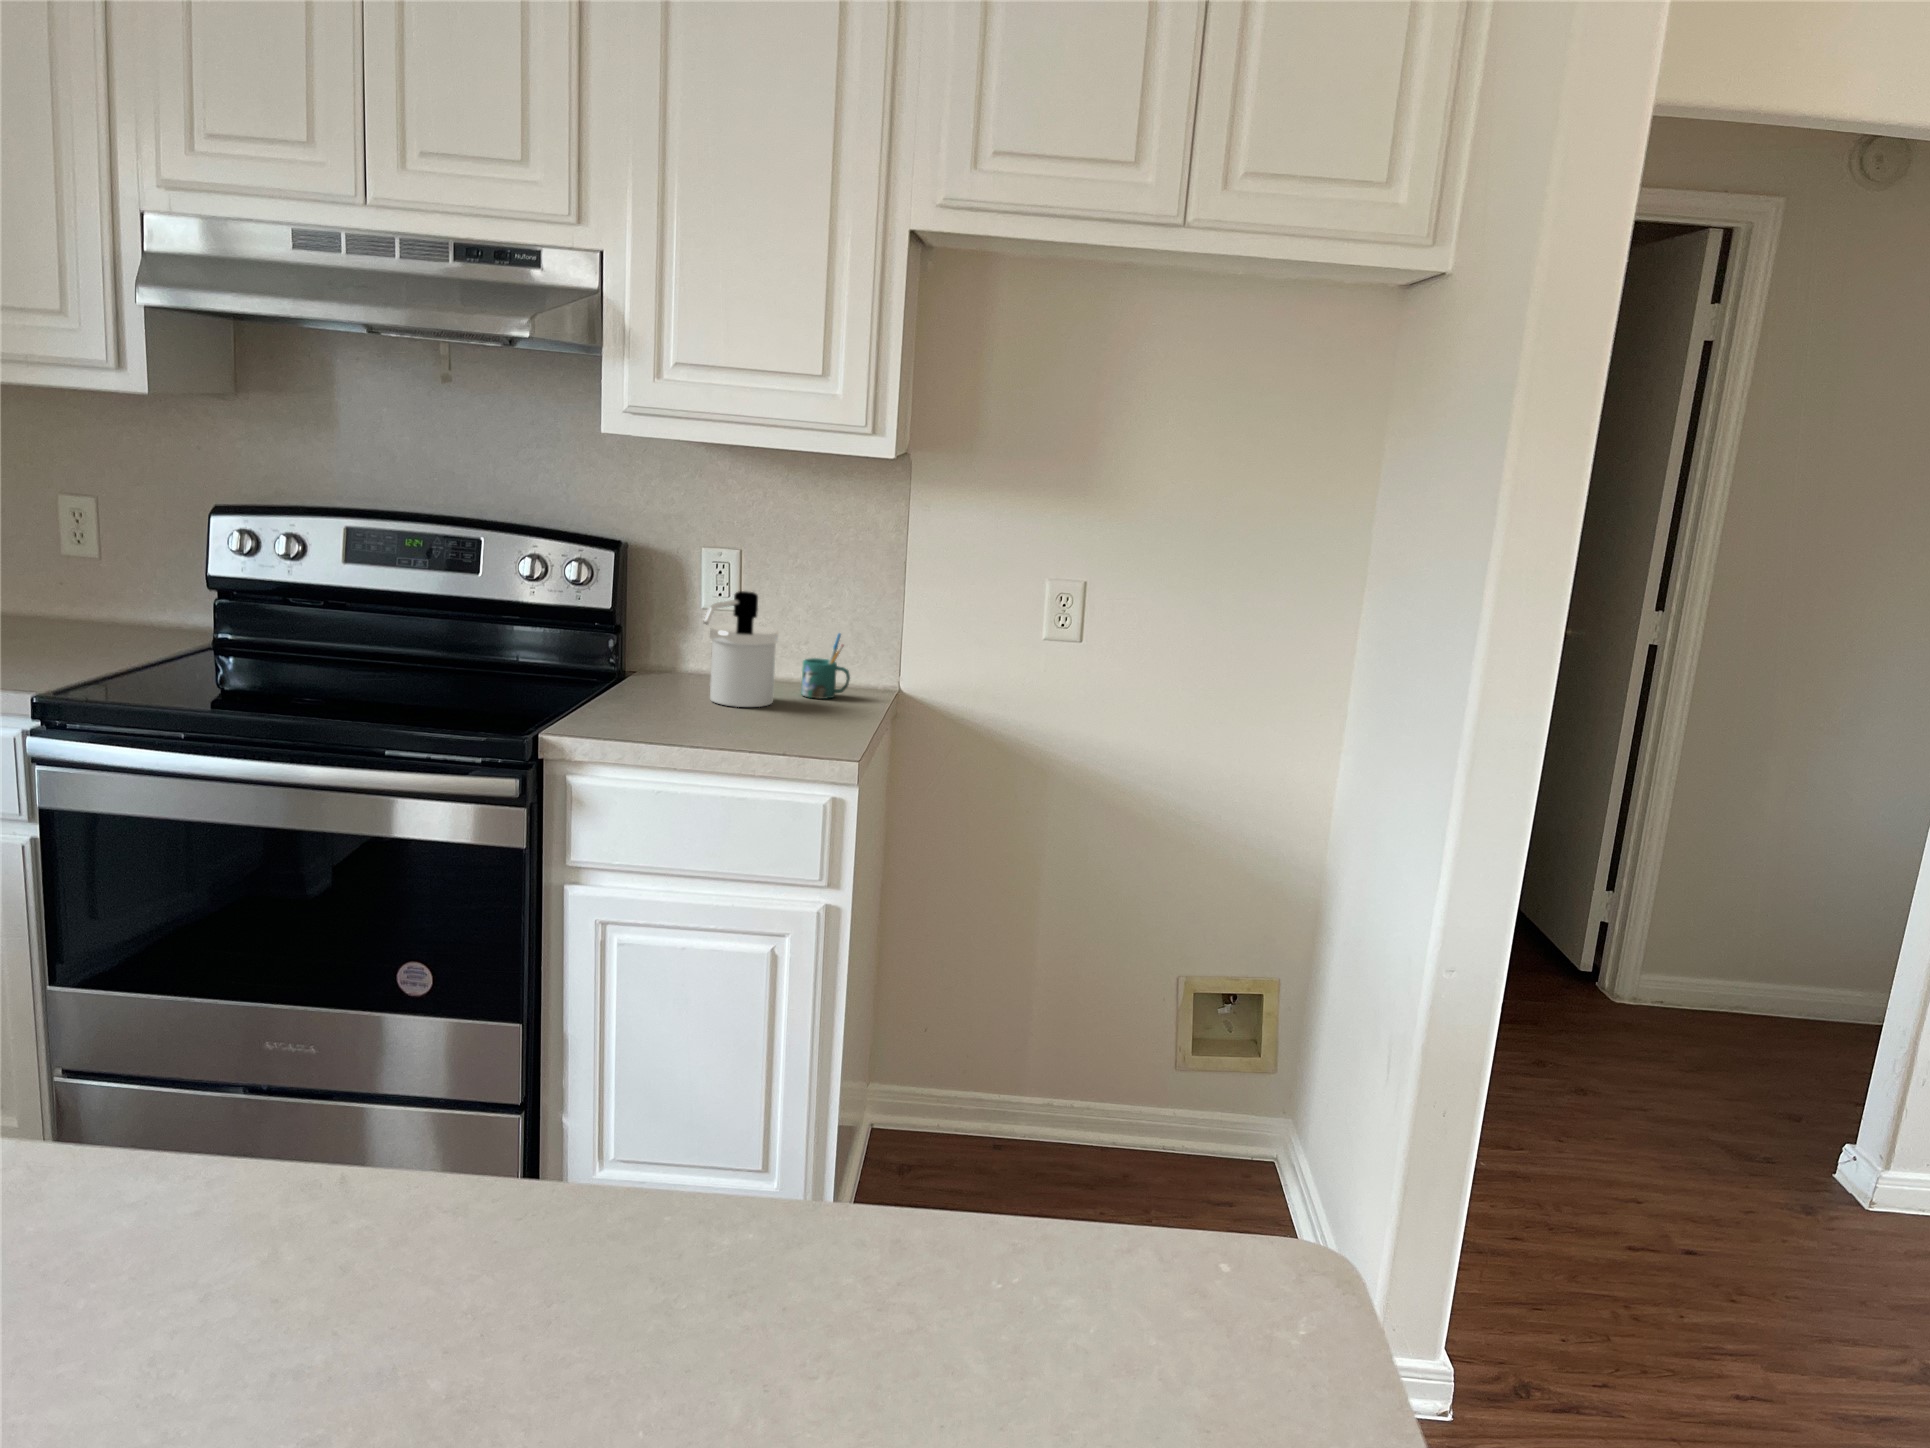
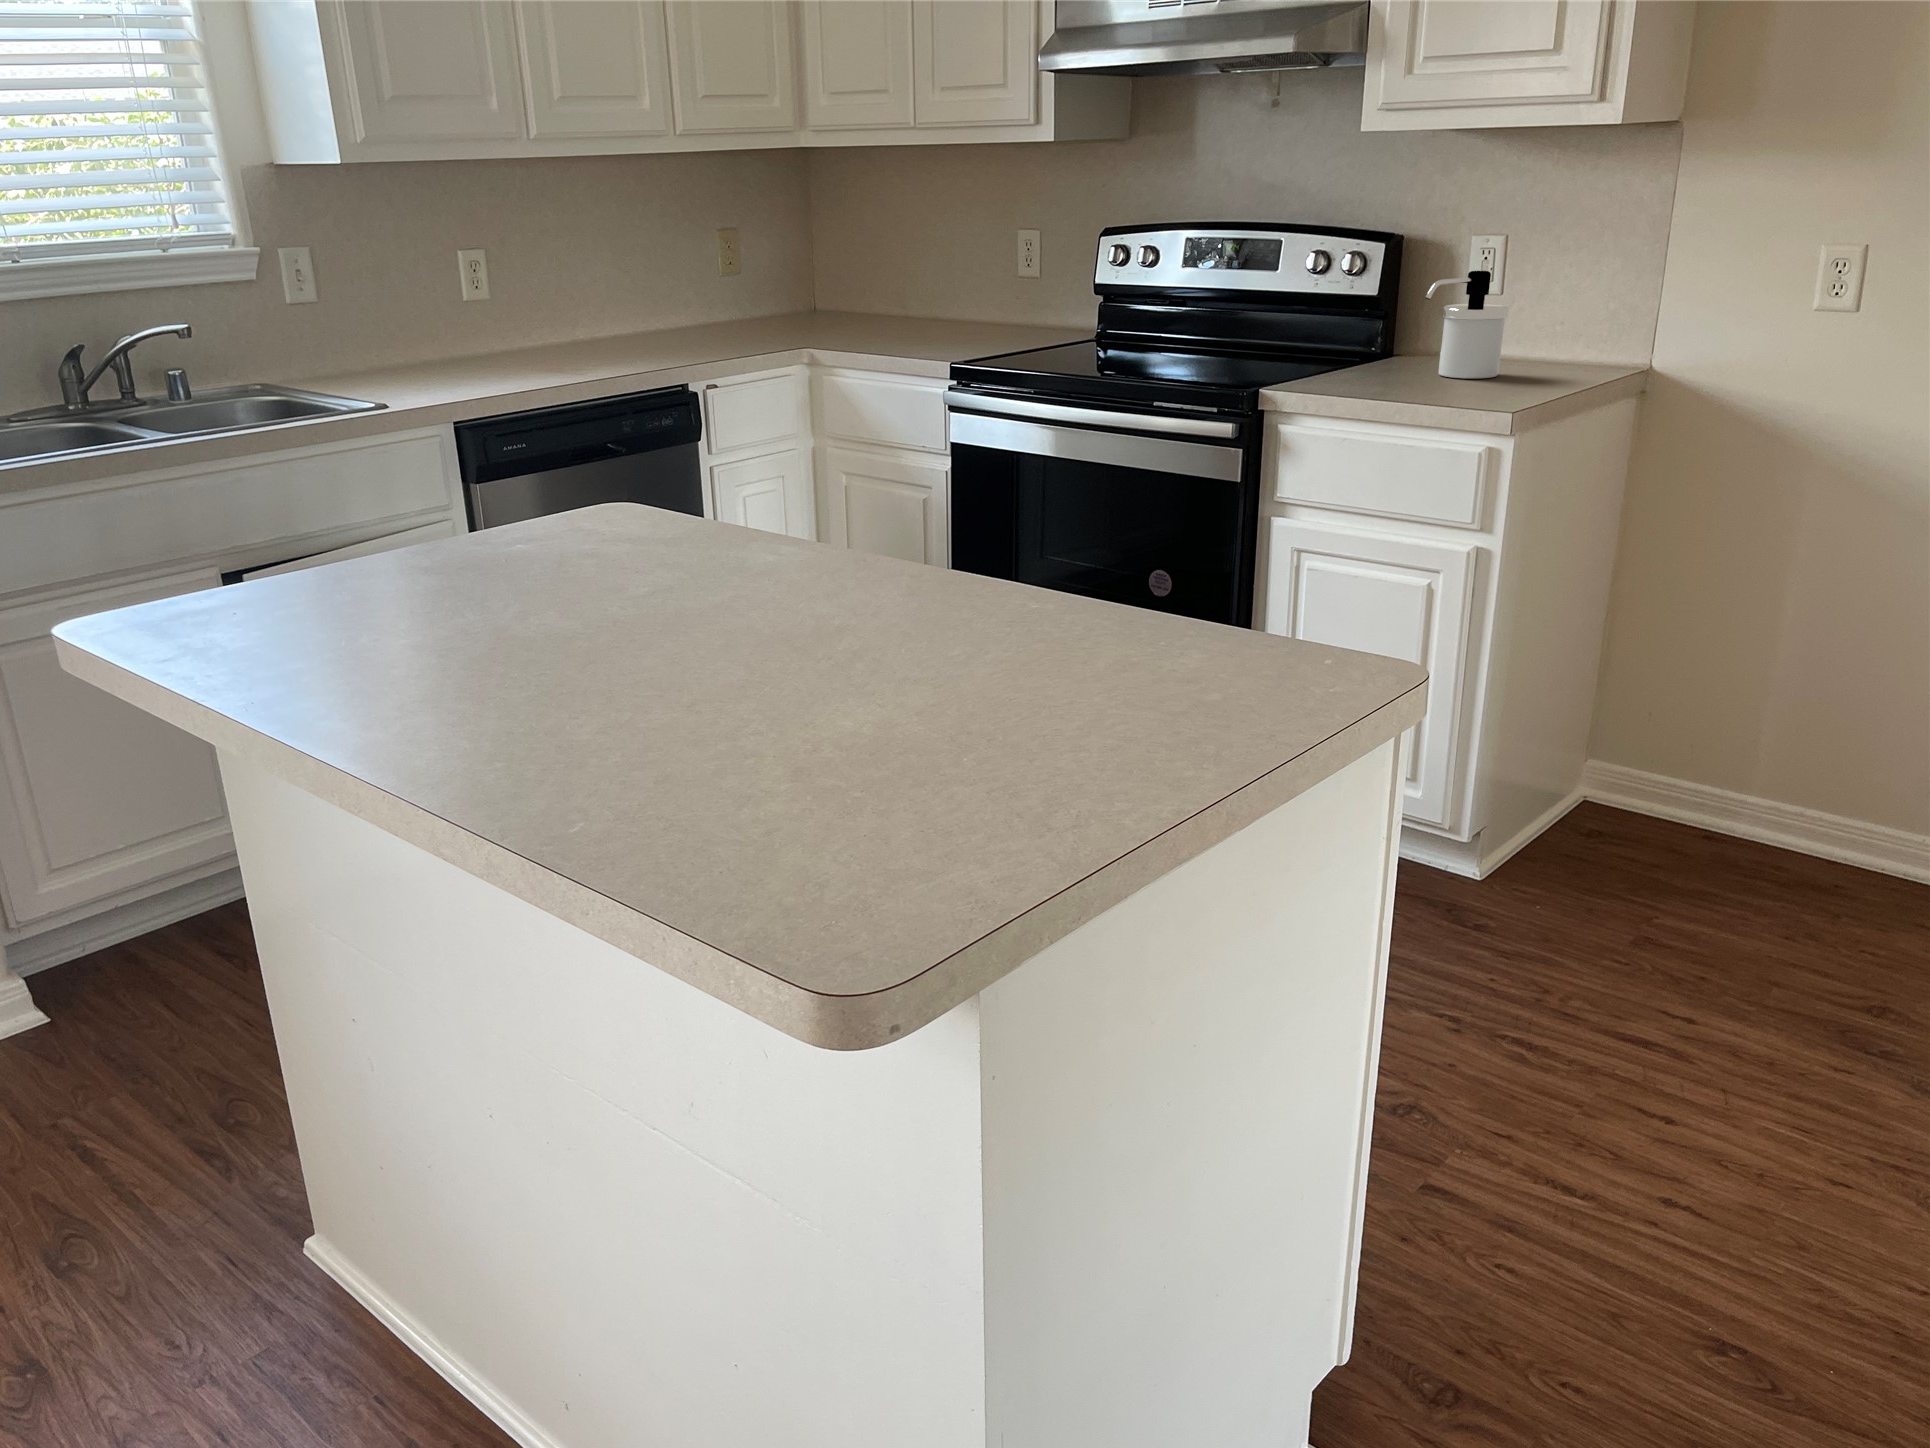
mug: present [801,633,850,699] -> none [1536,311,1585,375]

